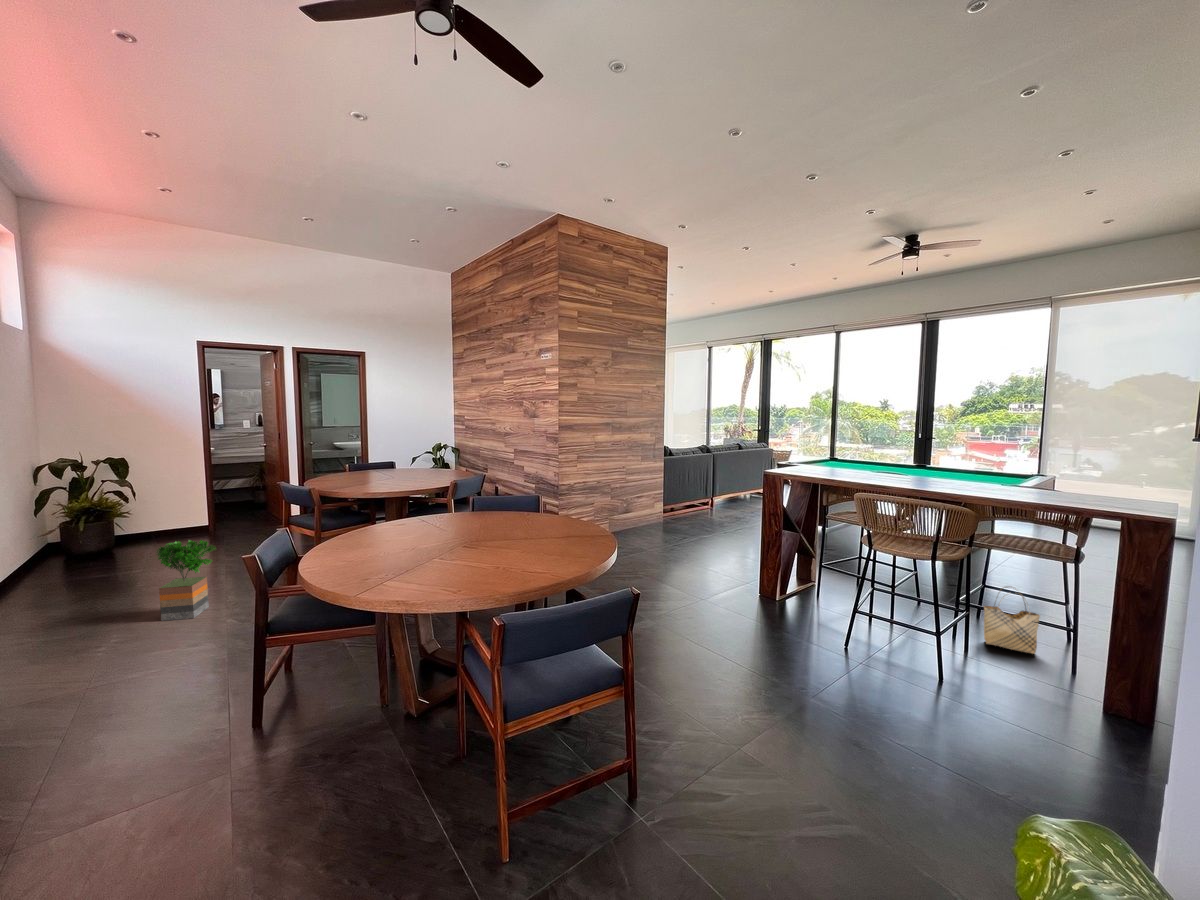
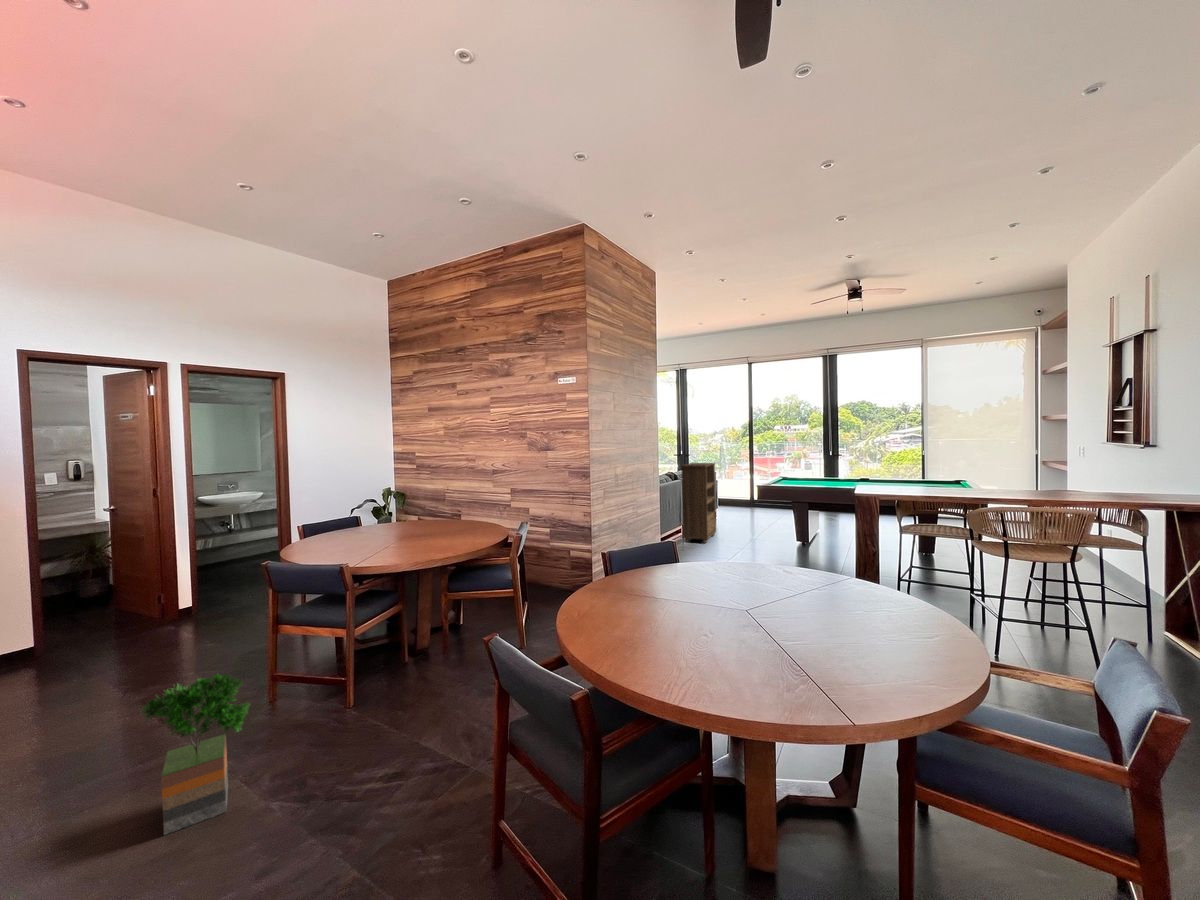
bookshelf: none [698,437,744,517] -> present [681,463,716,543]
woven basket: present [984,596,1040,654] -> none [1066,572,1112,626]

